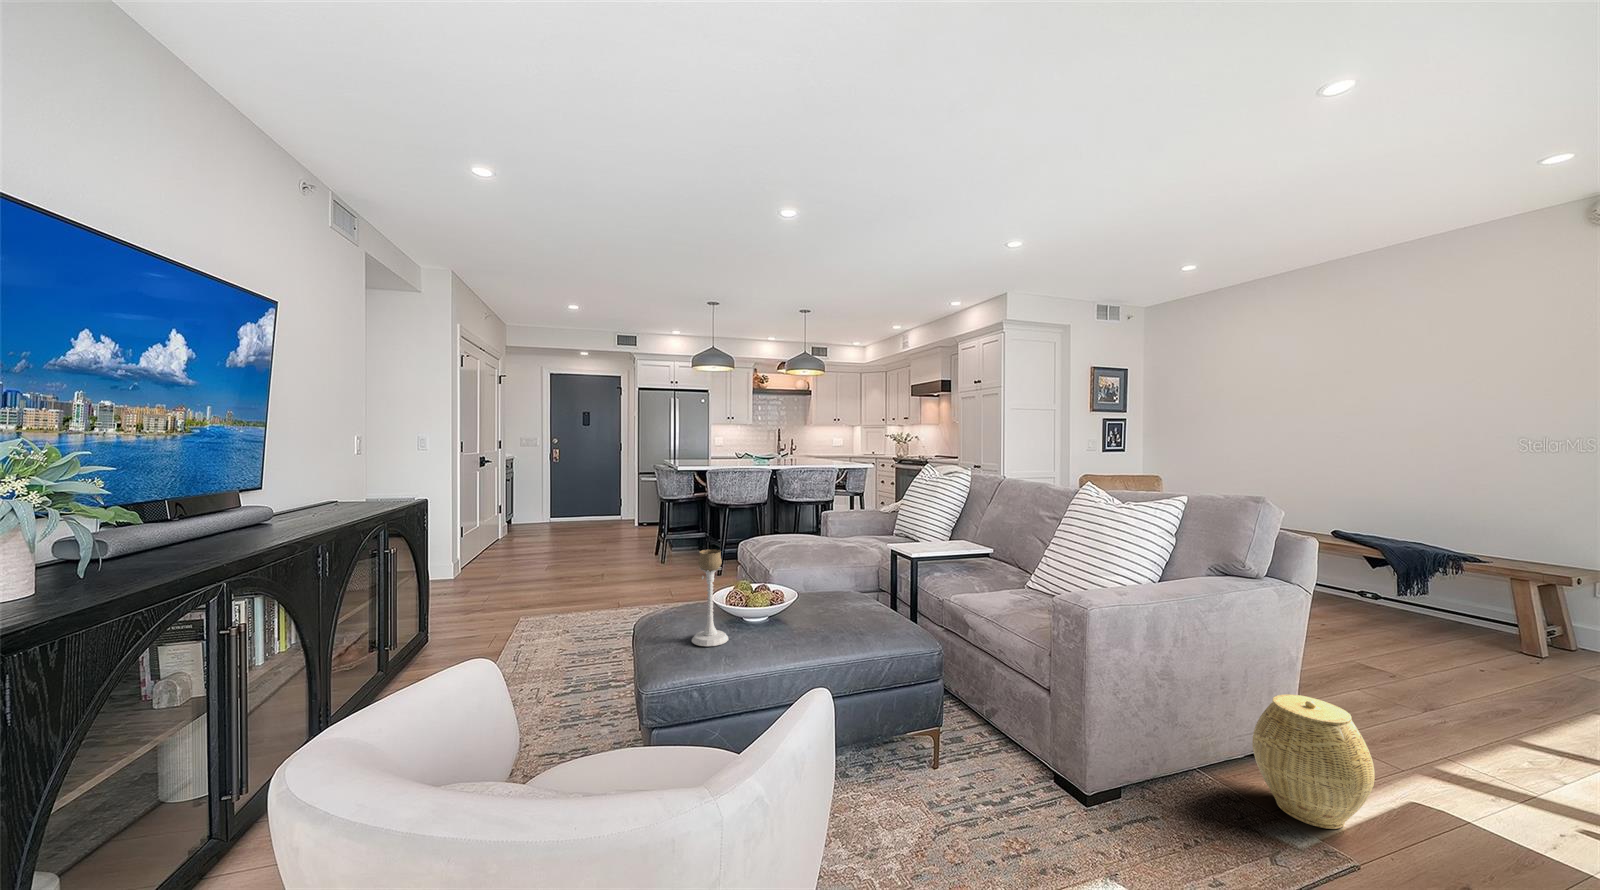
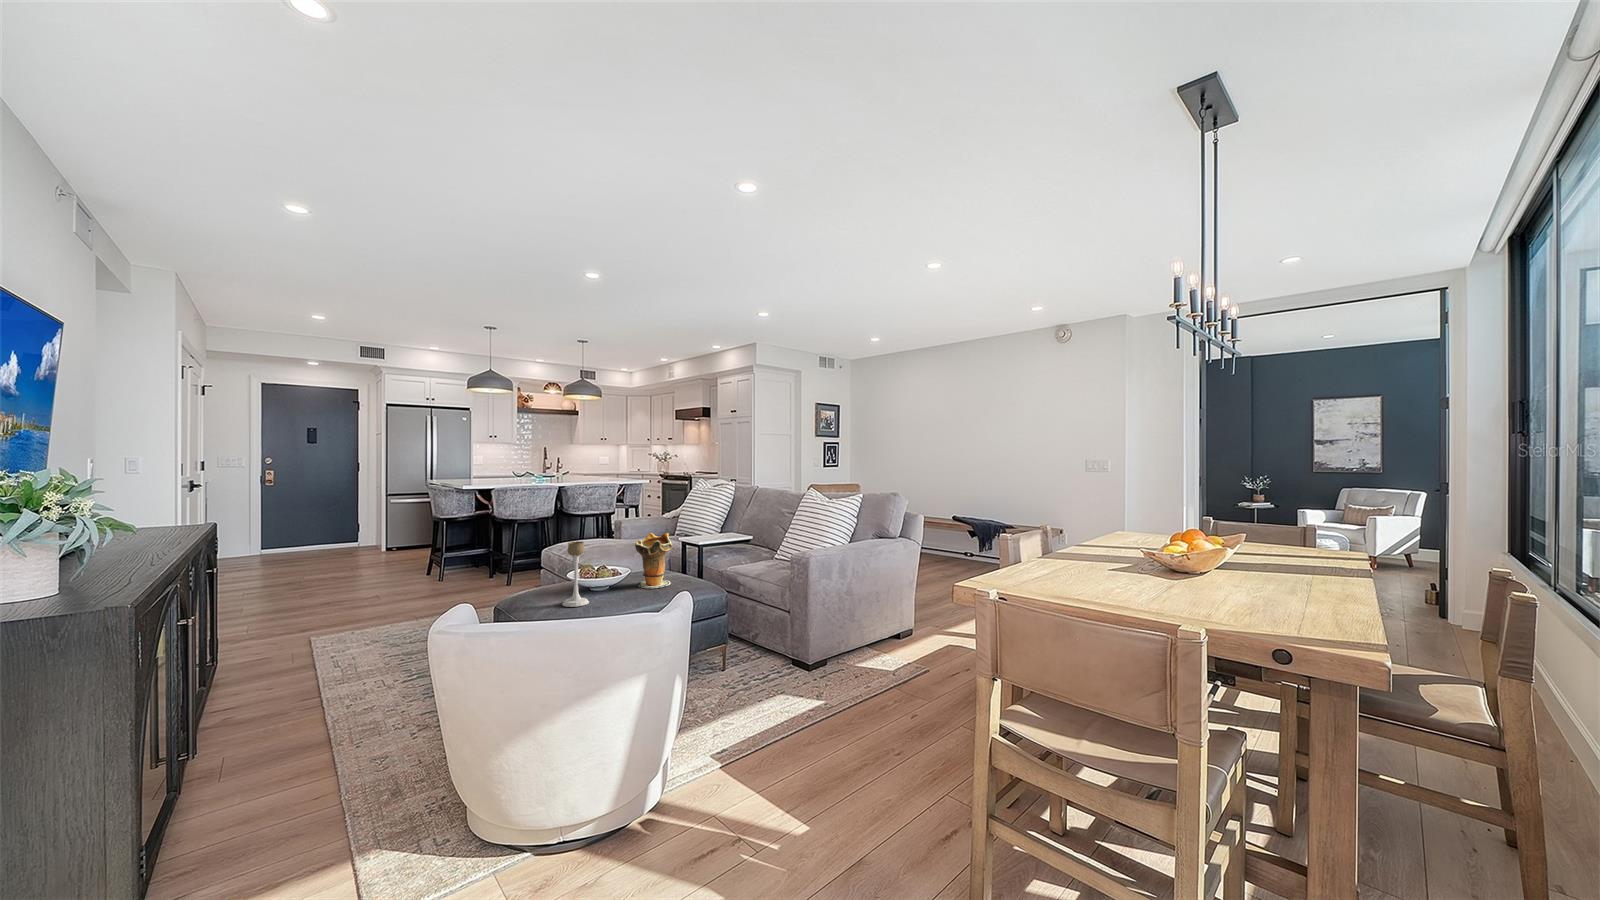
decorative vase: none [802,540,857,626] -> present [635,533,673,588]
woven basket: present [1252,694,1375,829] -> none [889,597,936,659]

